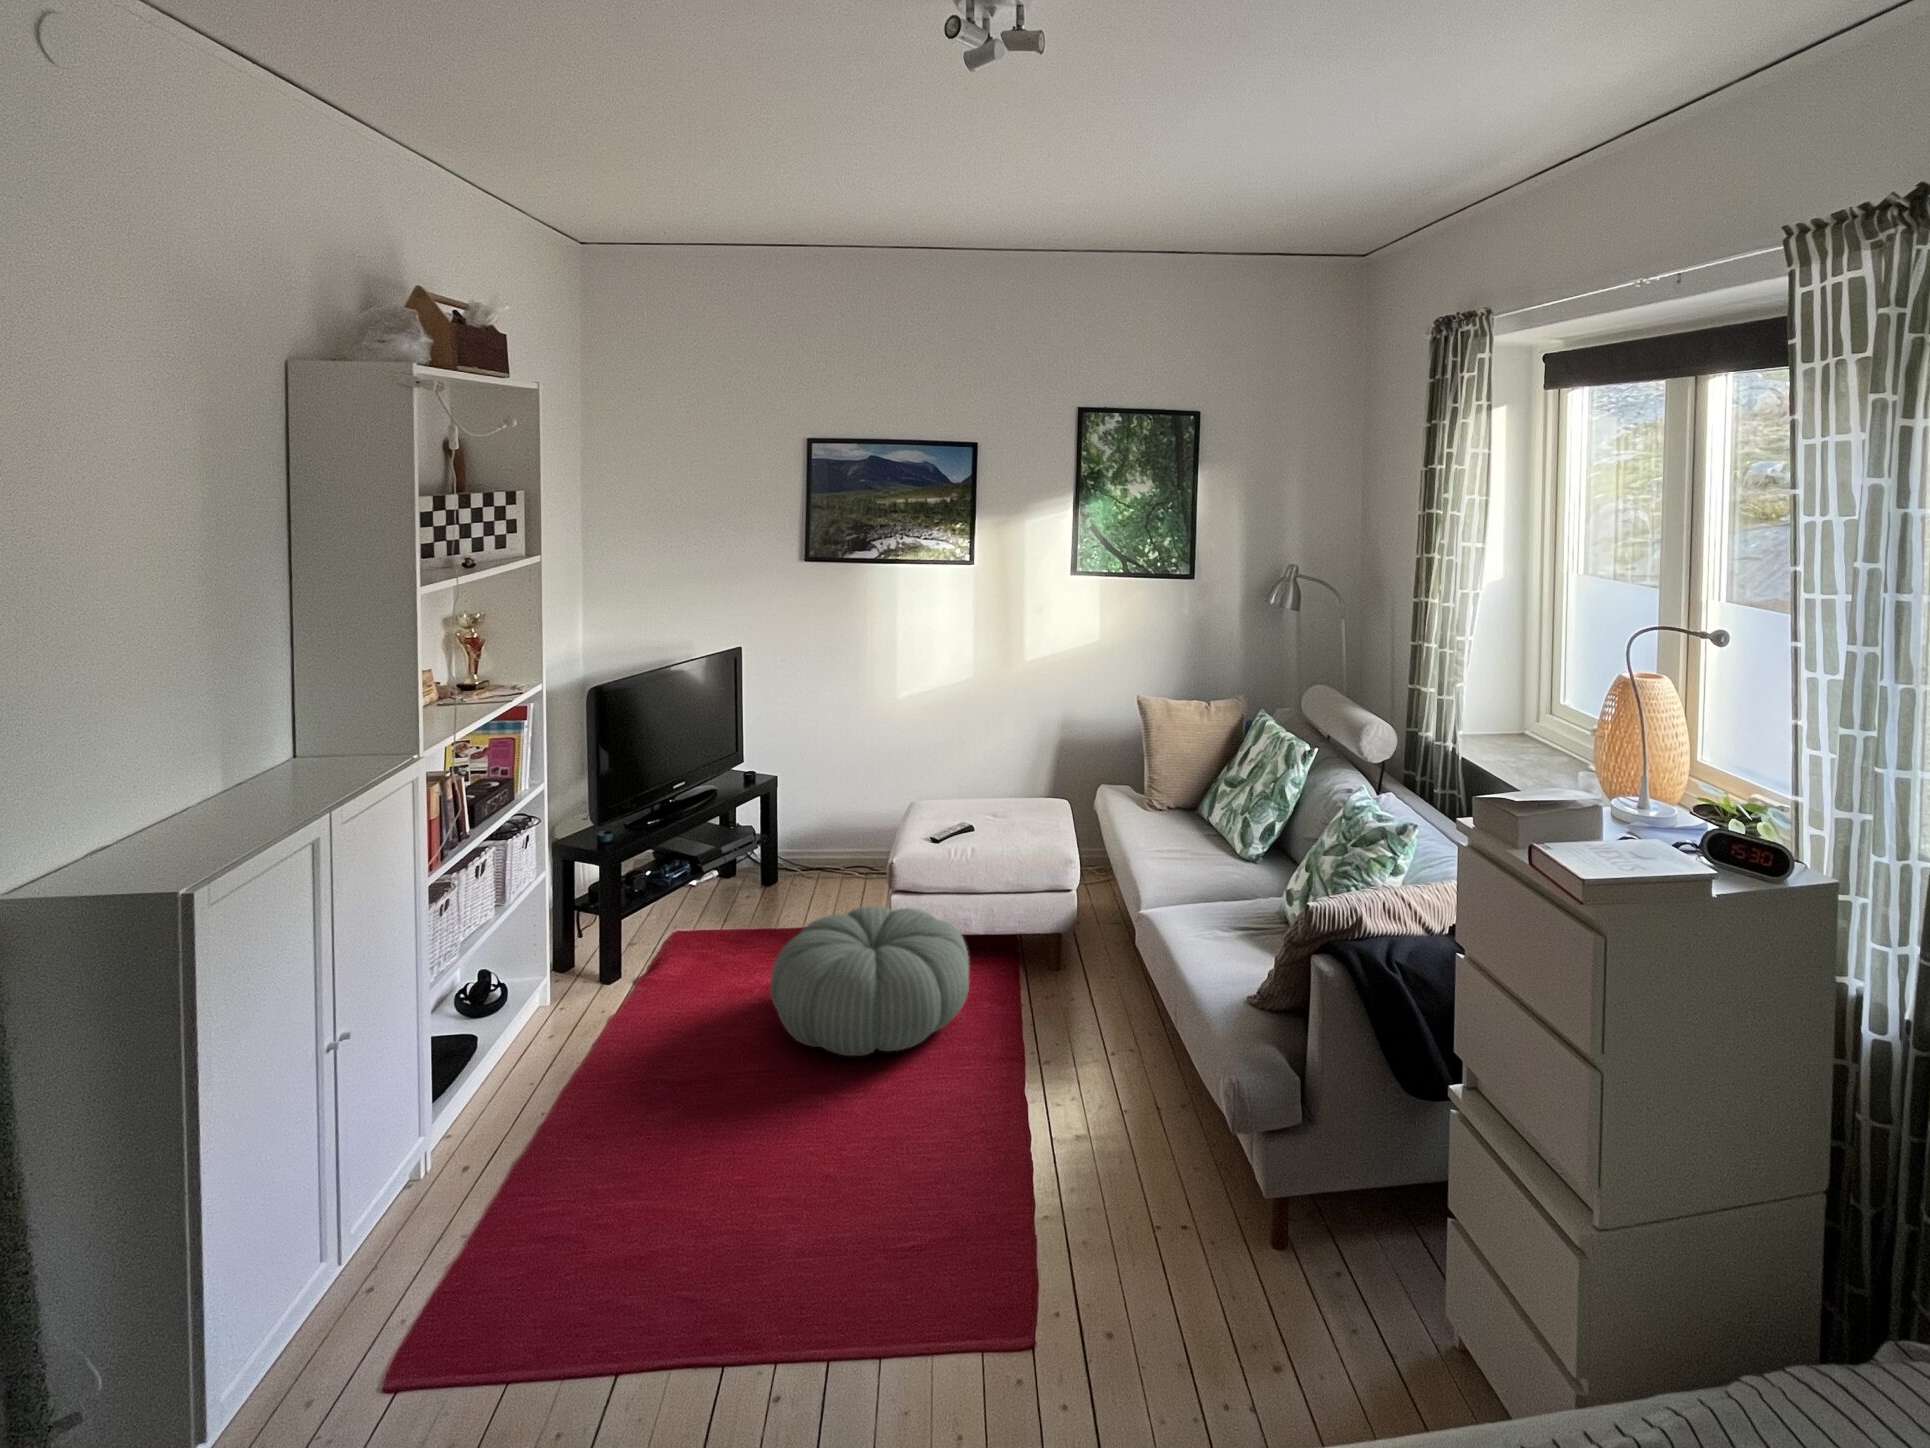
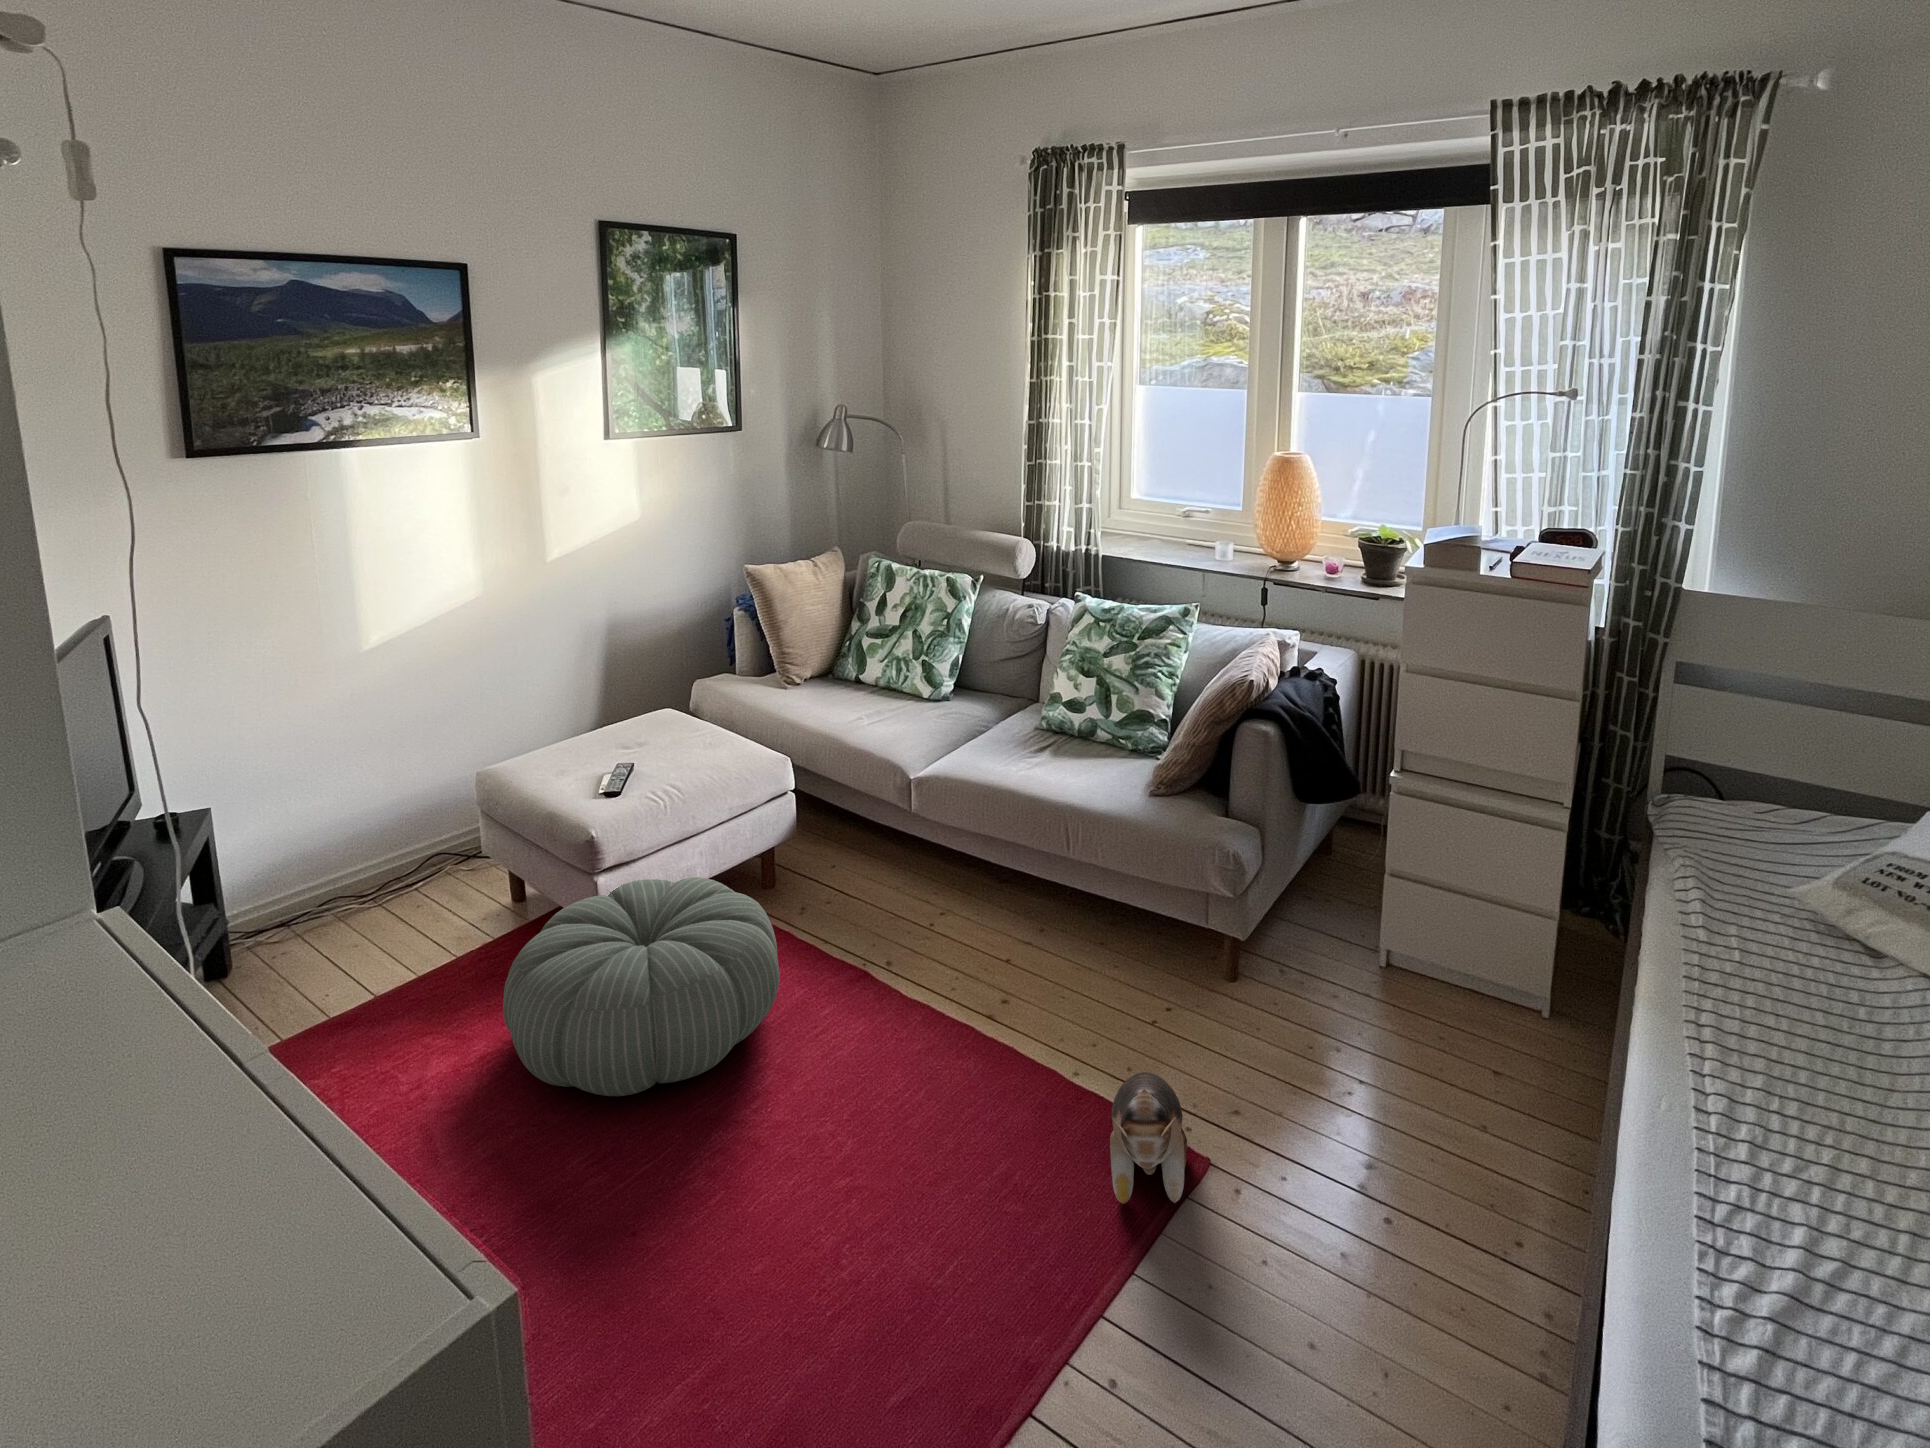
plush toy: none [881,1204,1074,1340] -> present [1110,1072,1187,1204]

